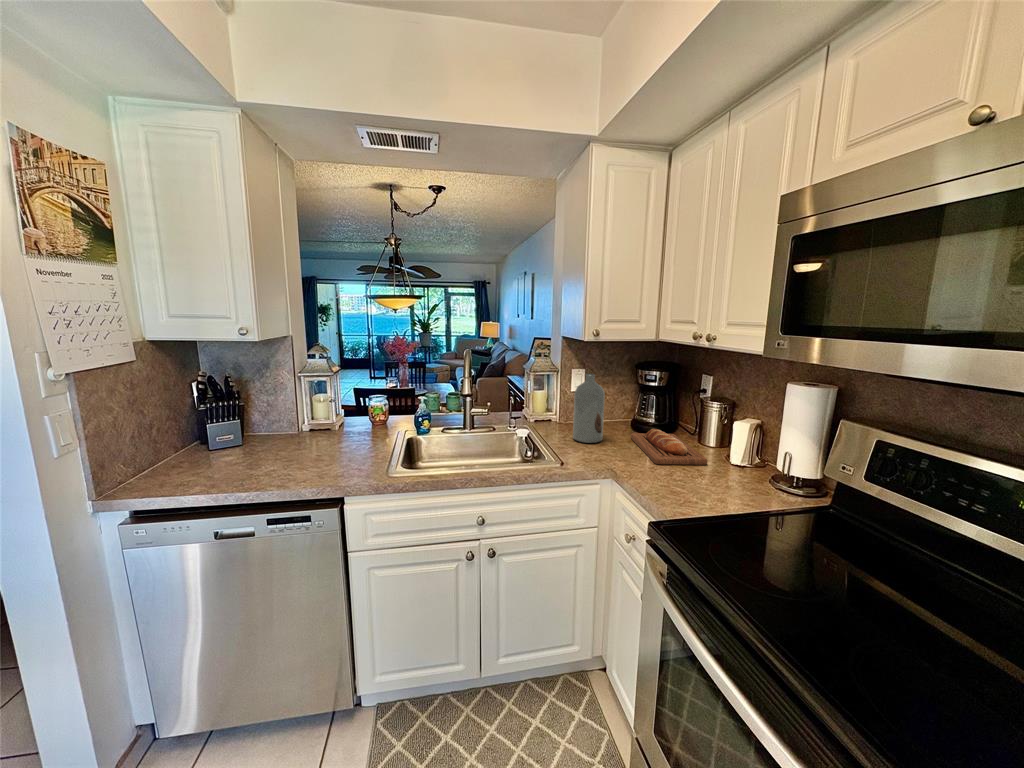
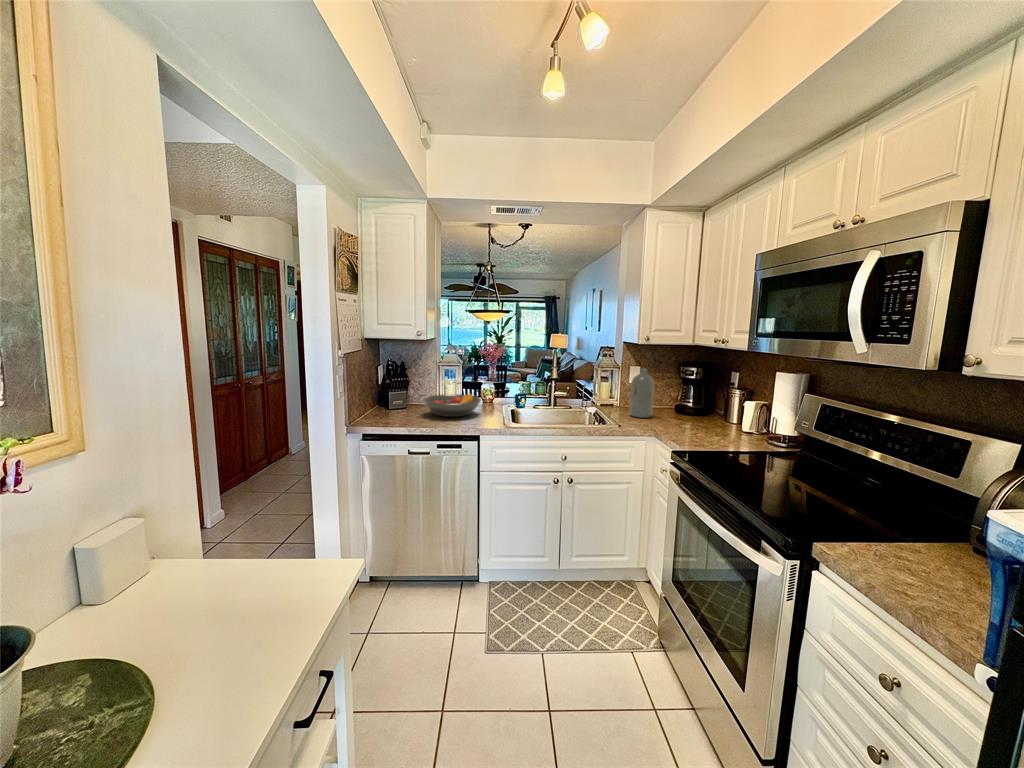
fruit bowl: none [257,419,356,461] -> present [424,393,481,417]
bread loaf: present [631,429,707,465] -> none [673,410,726,432]

